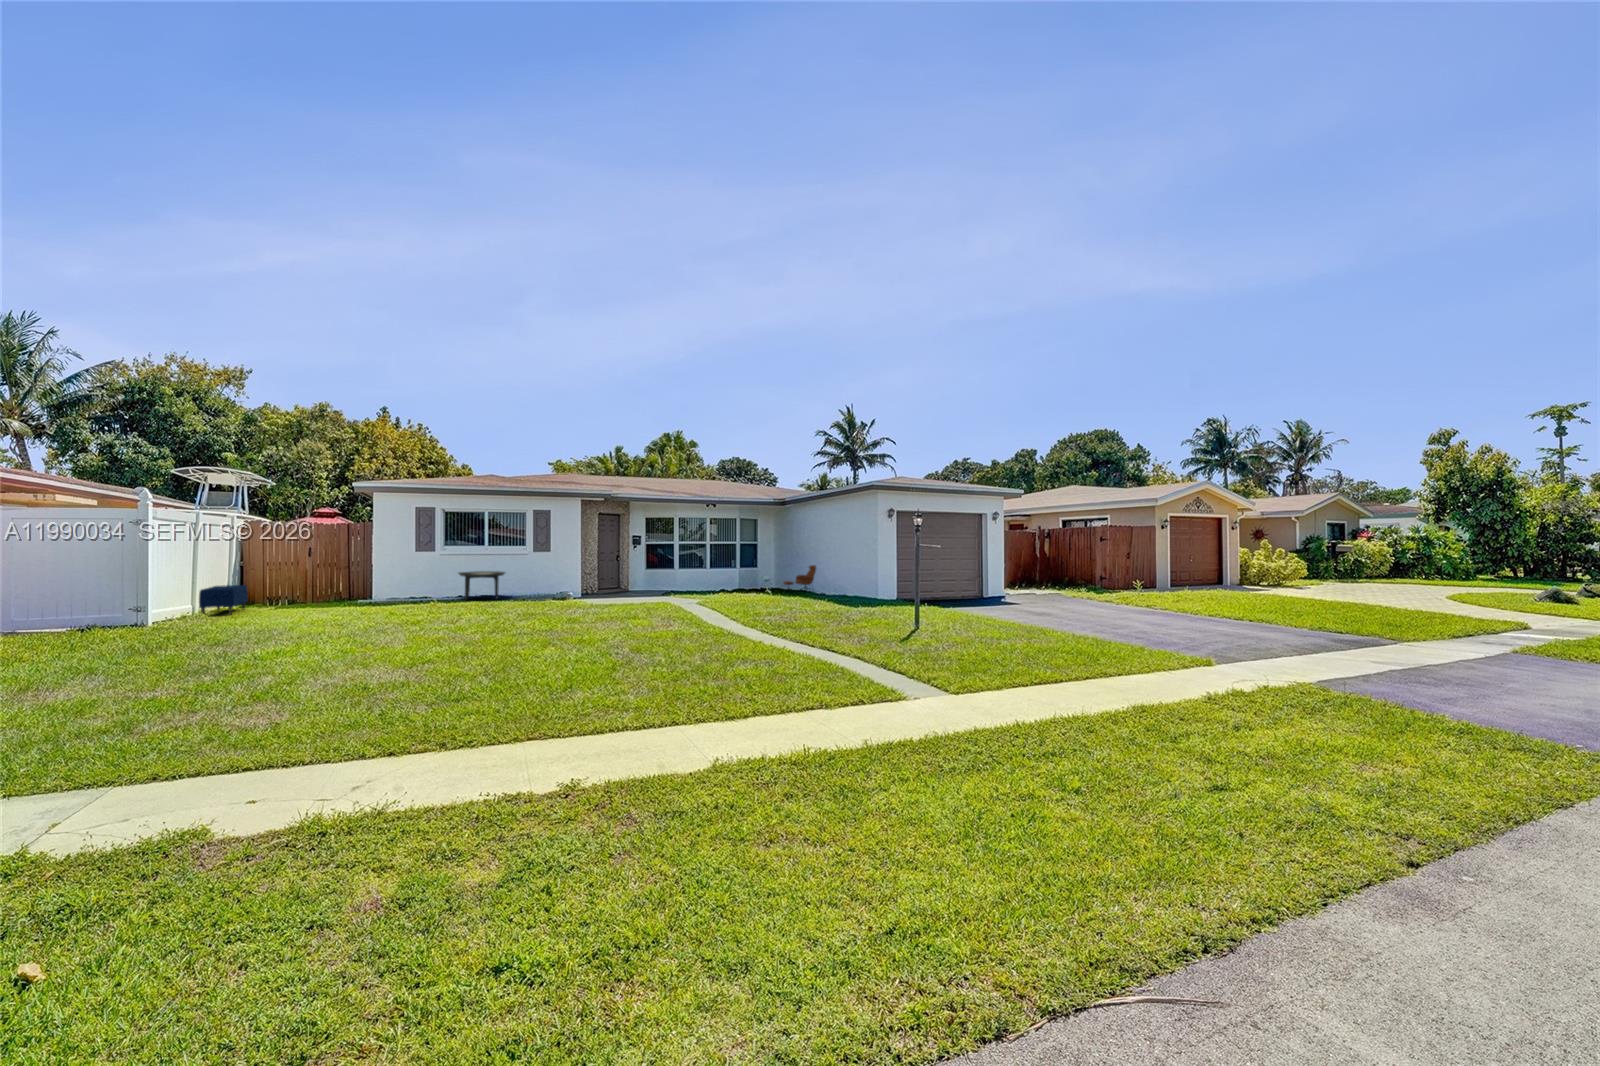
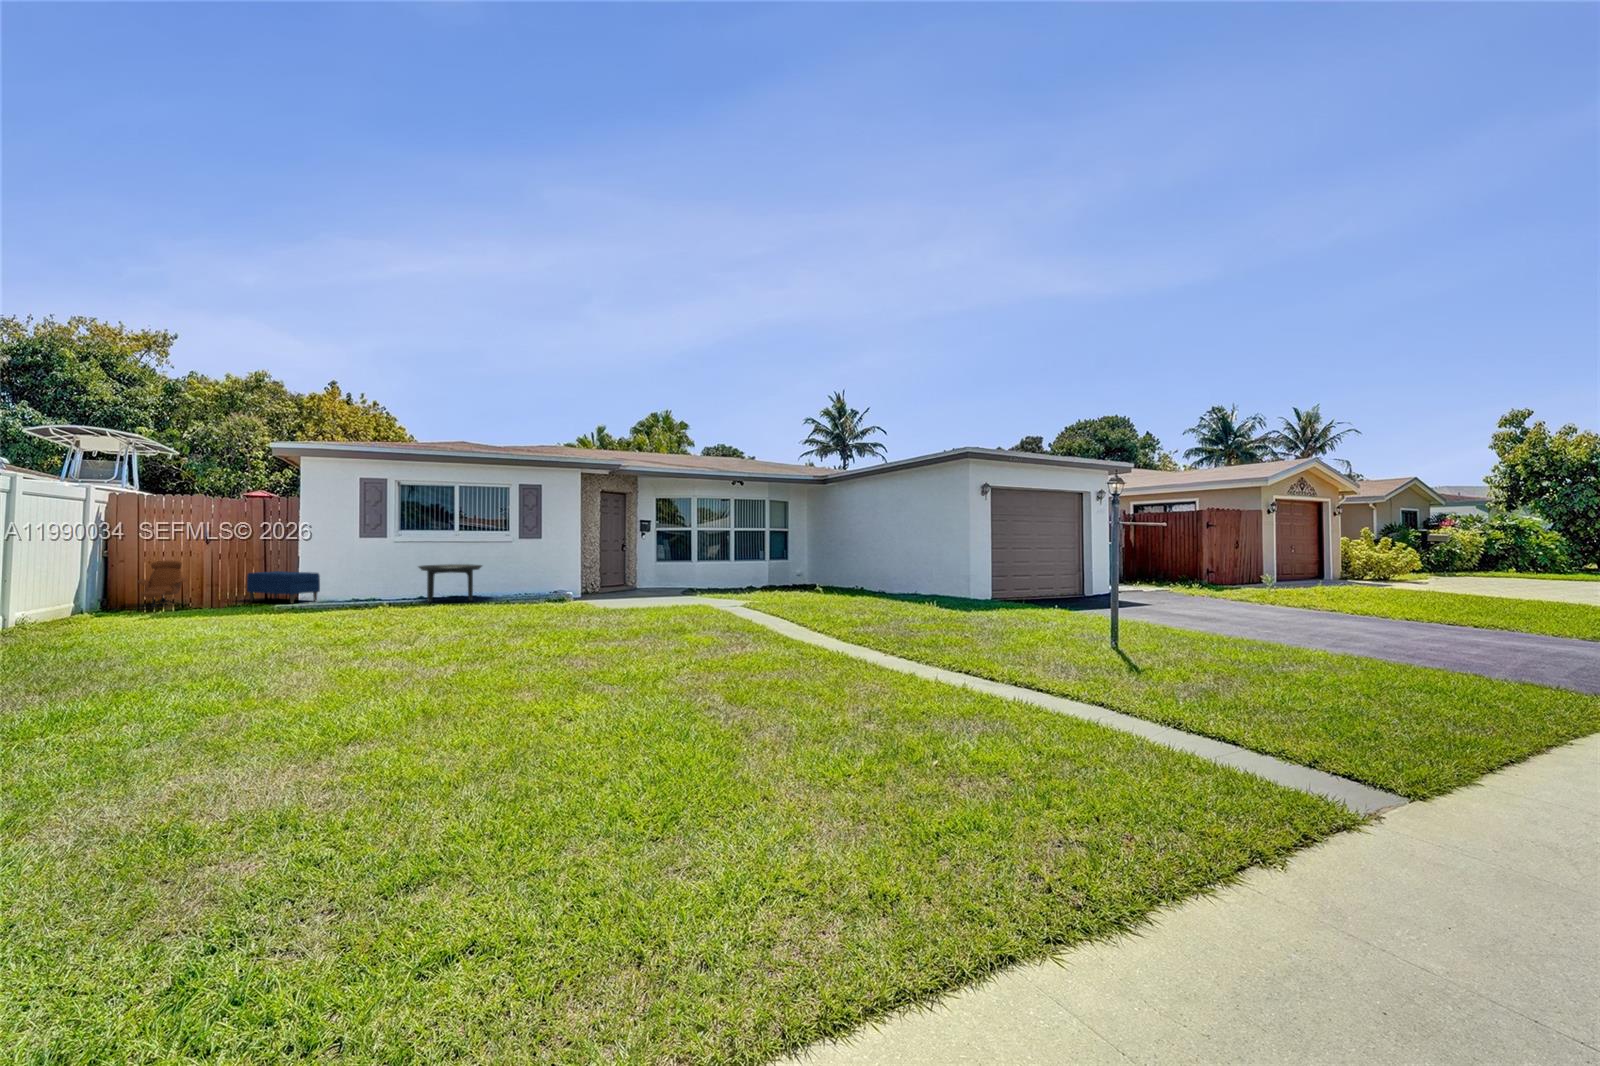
lounge chair: present [784,565,816,591] -> present [138,561,187,607]
bench: present [199,585,248,615] -> present [247,571,320,604]

